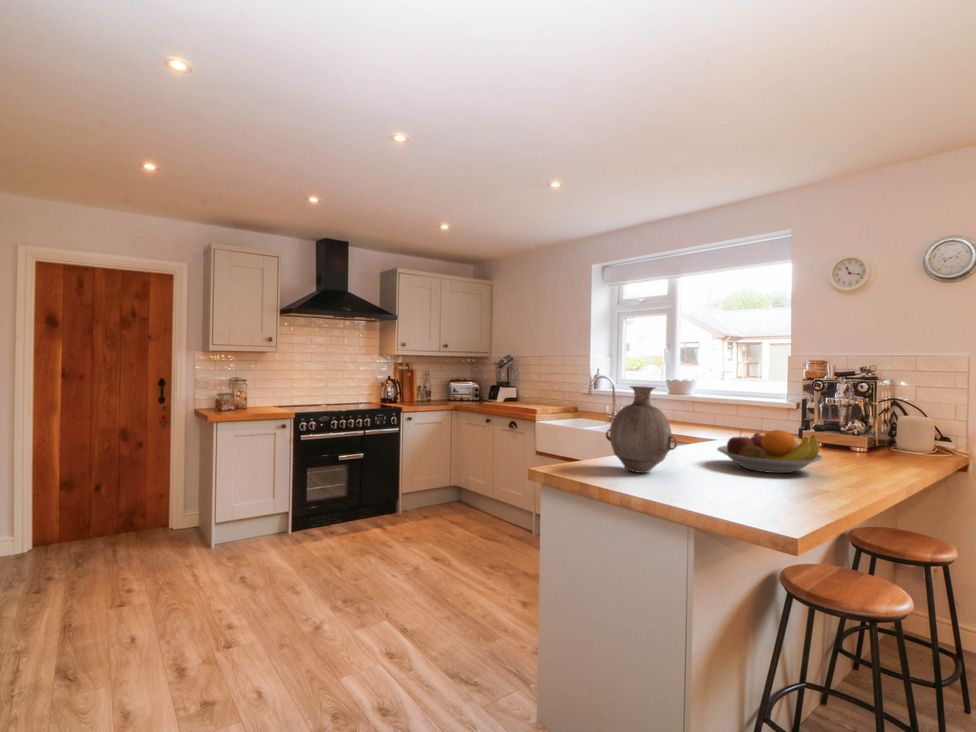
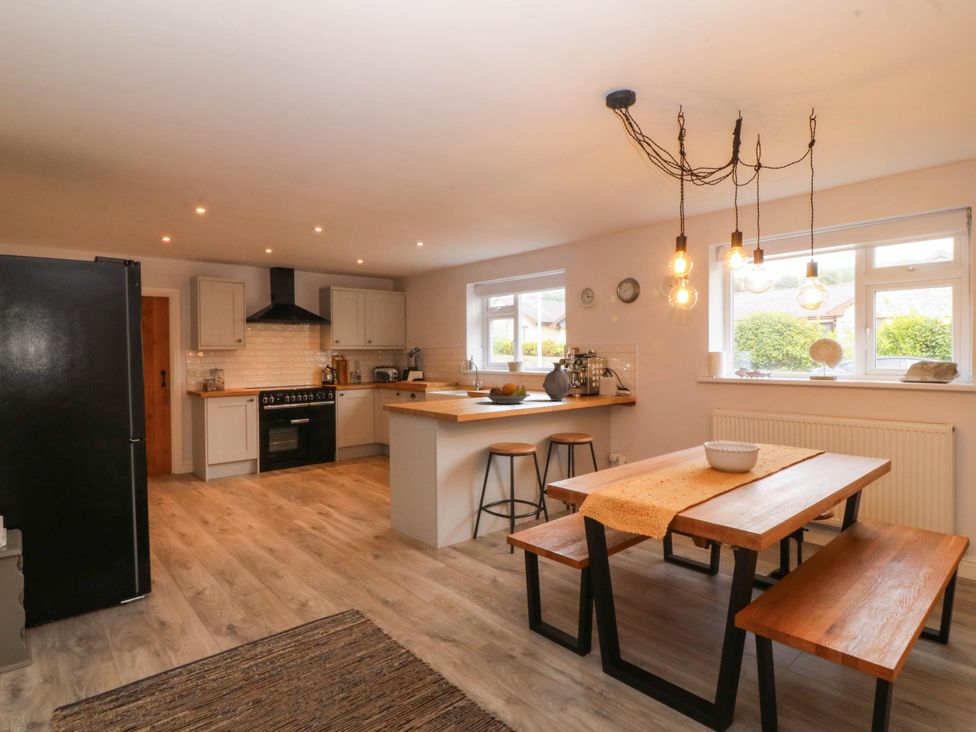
vase: present [606,386,678,473] -> present [543,363,573,401]

